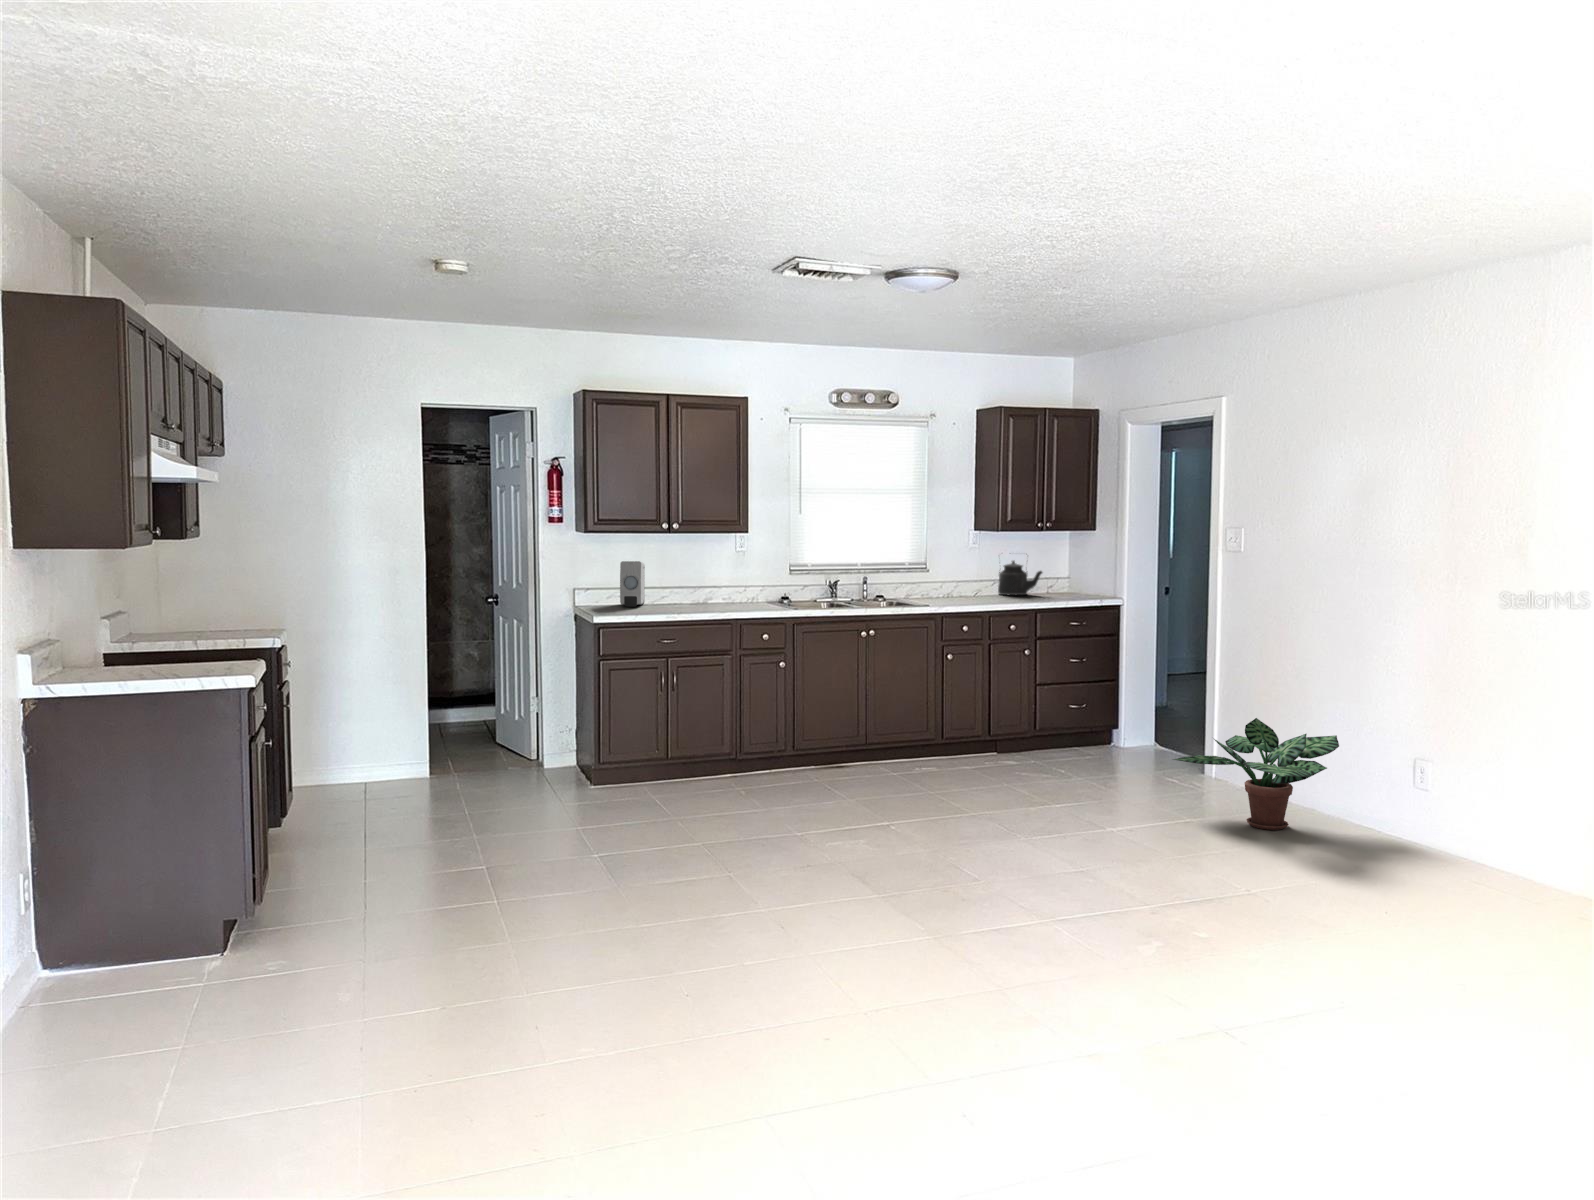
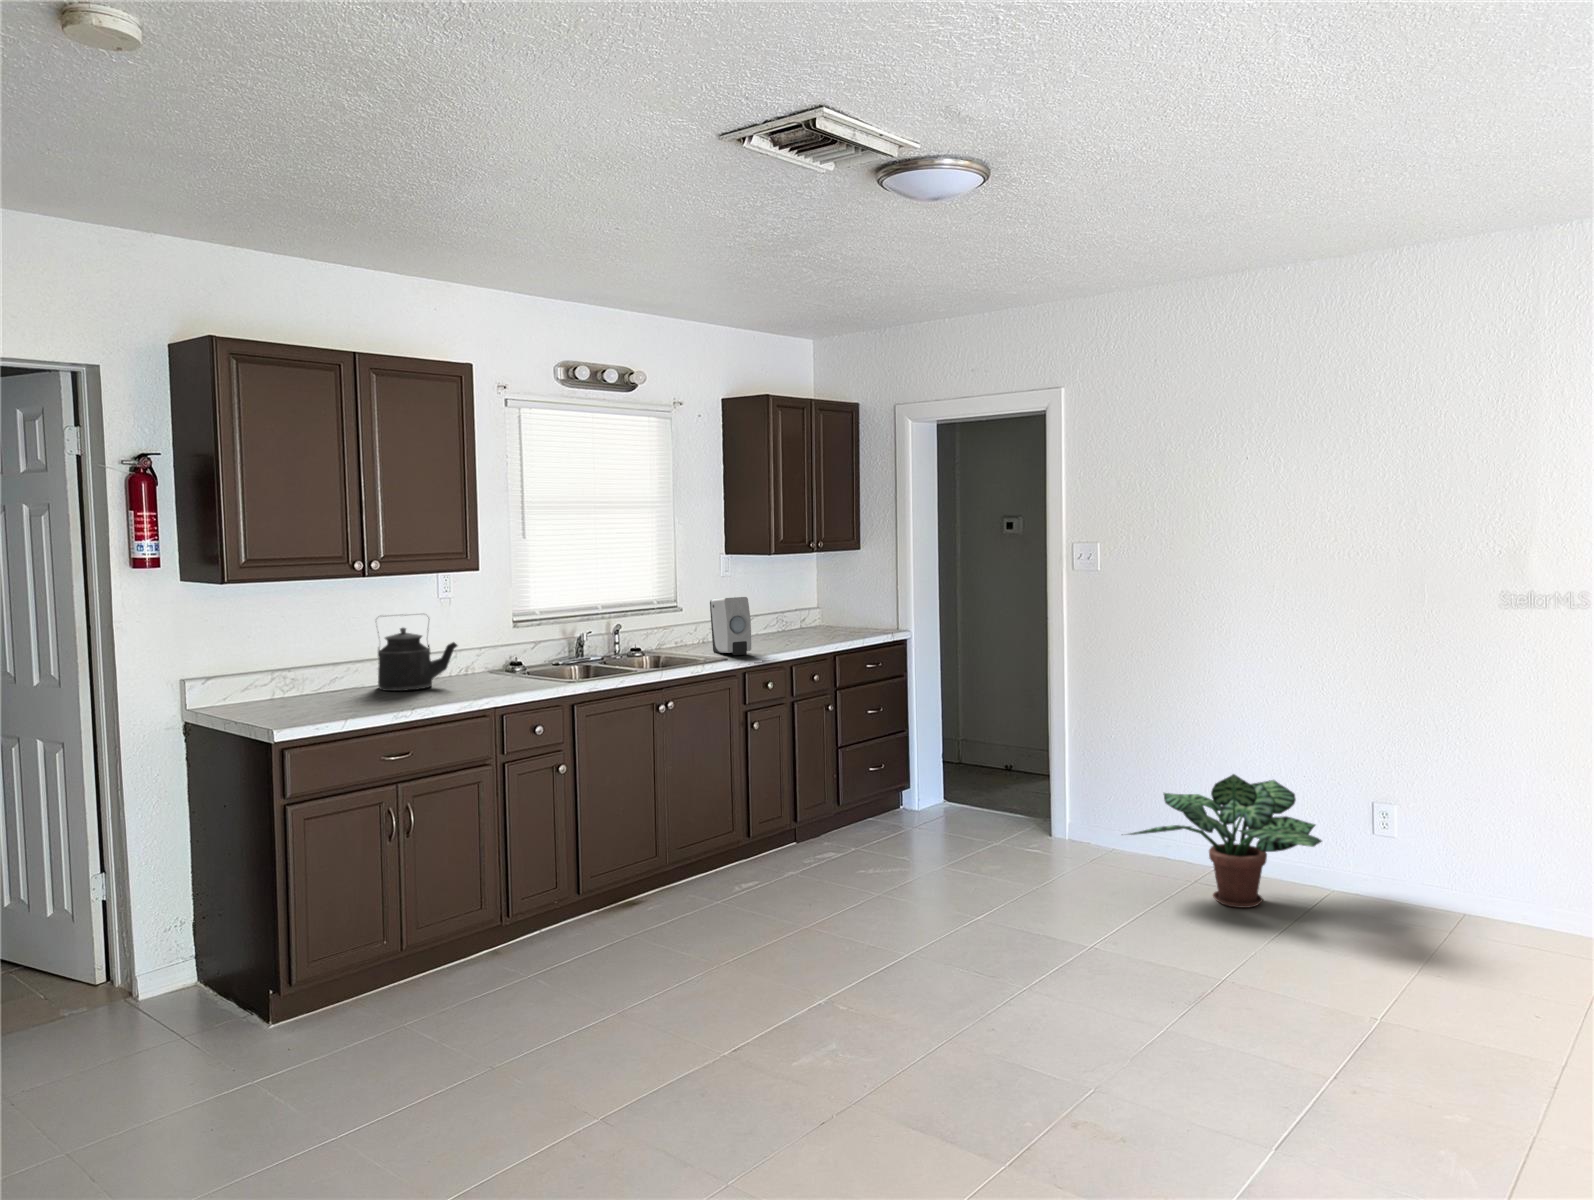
soap dispenser: present [620,561,645,607] -> present [710,597,751,655]
kettle: present [998,561,1042,595] -> present [378,614,457,691]

